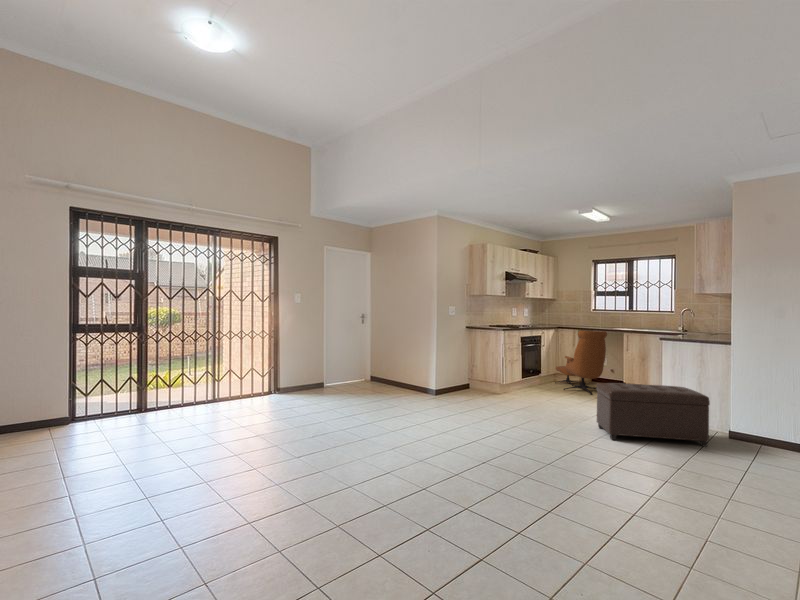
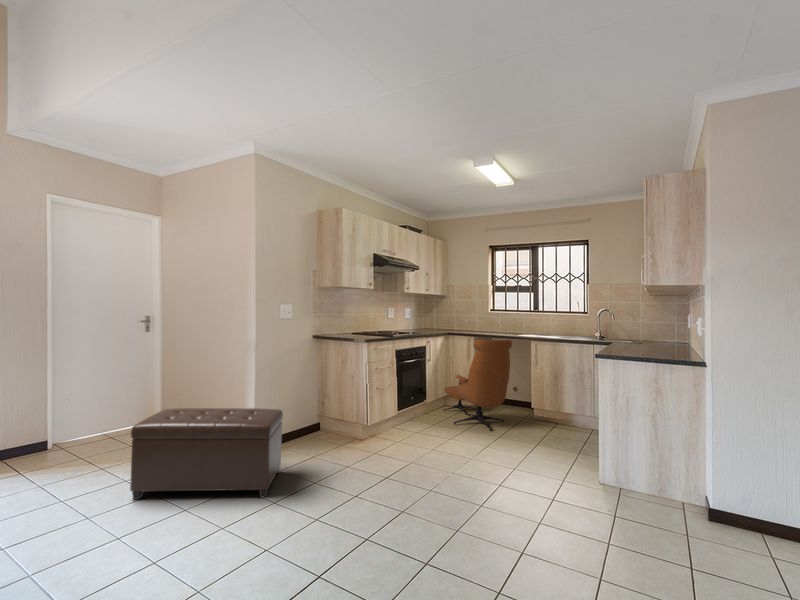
ottoman: present [597,383,710,447] -> present [130,408,283,499]

